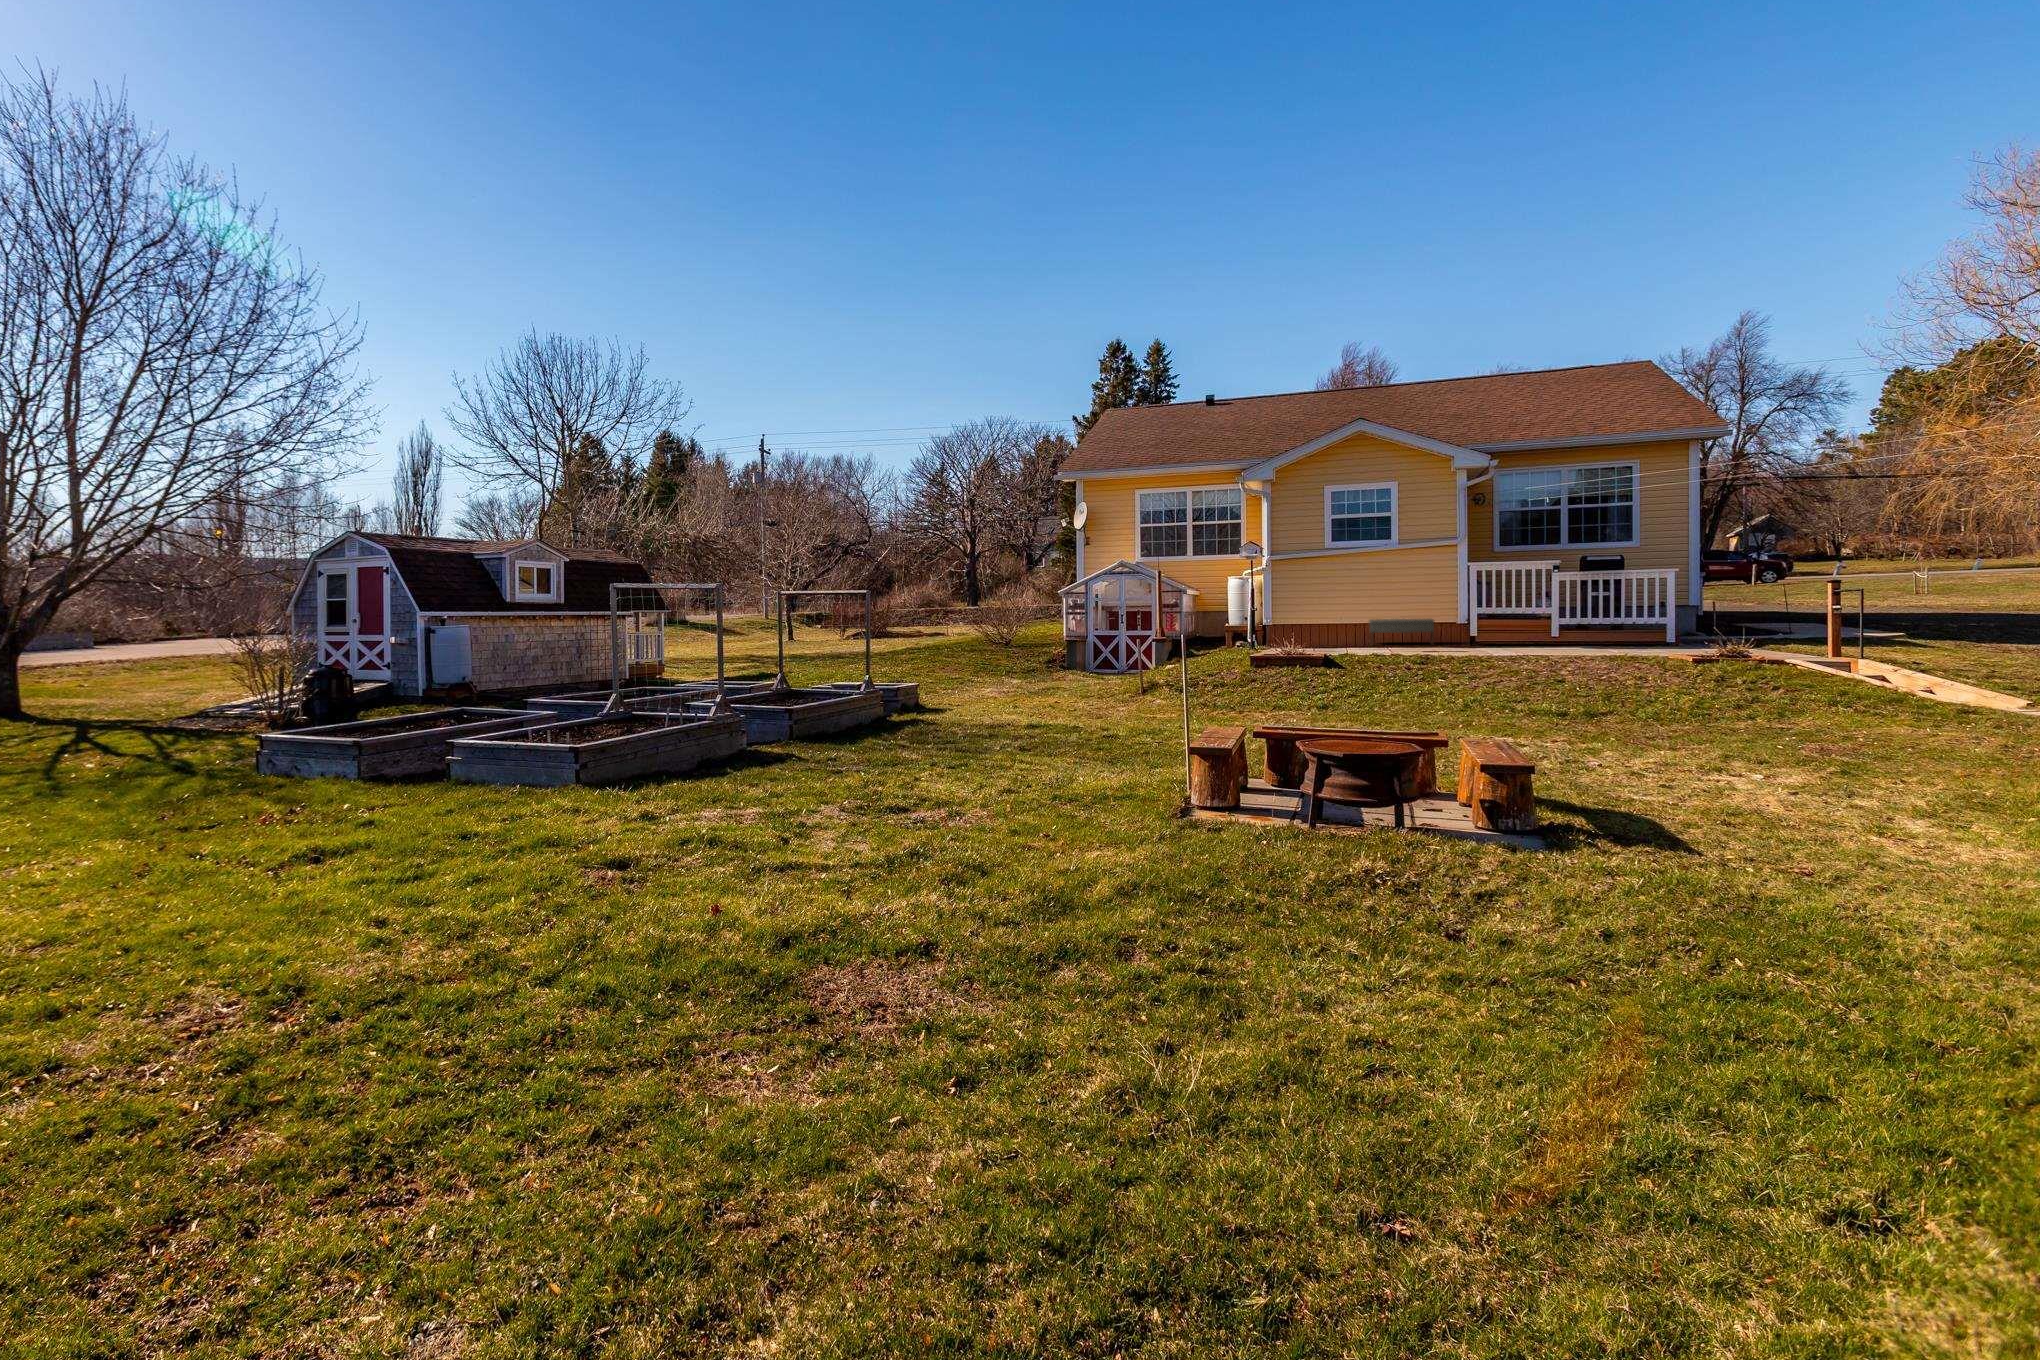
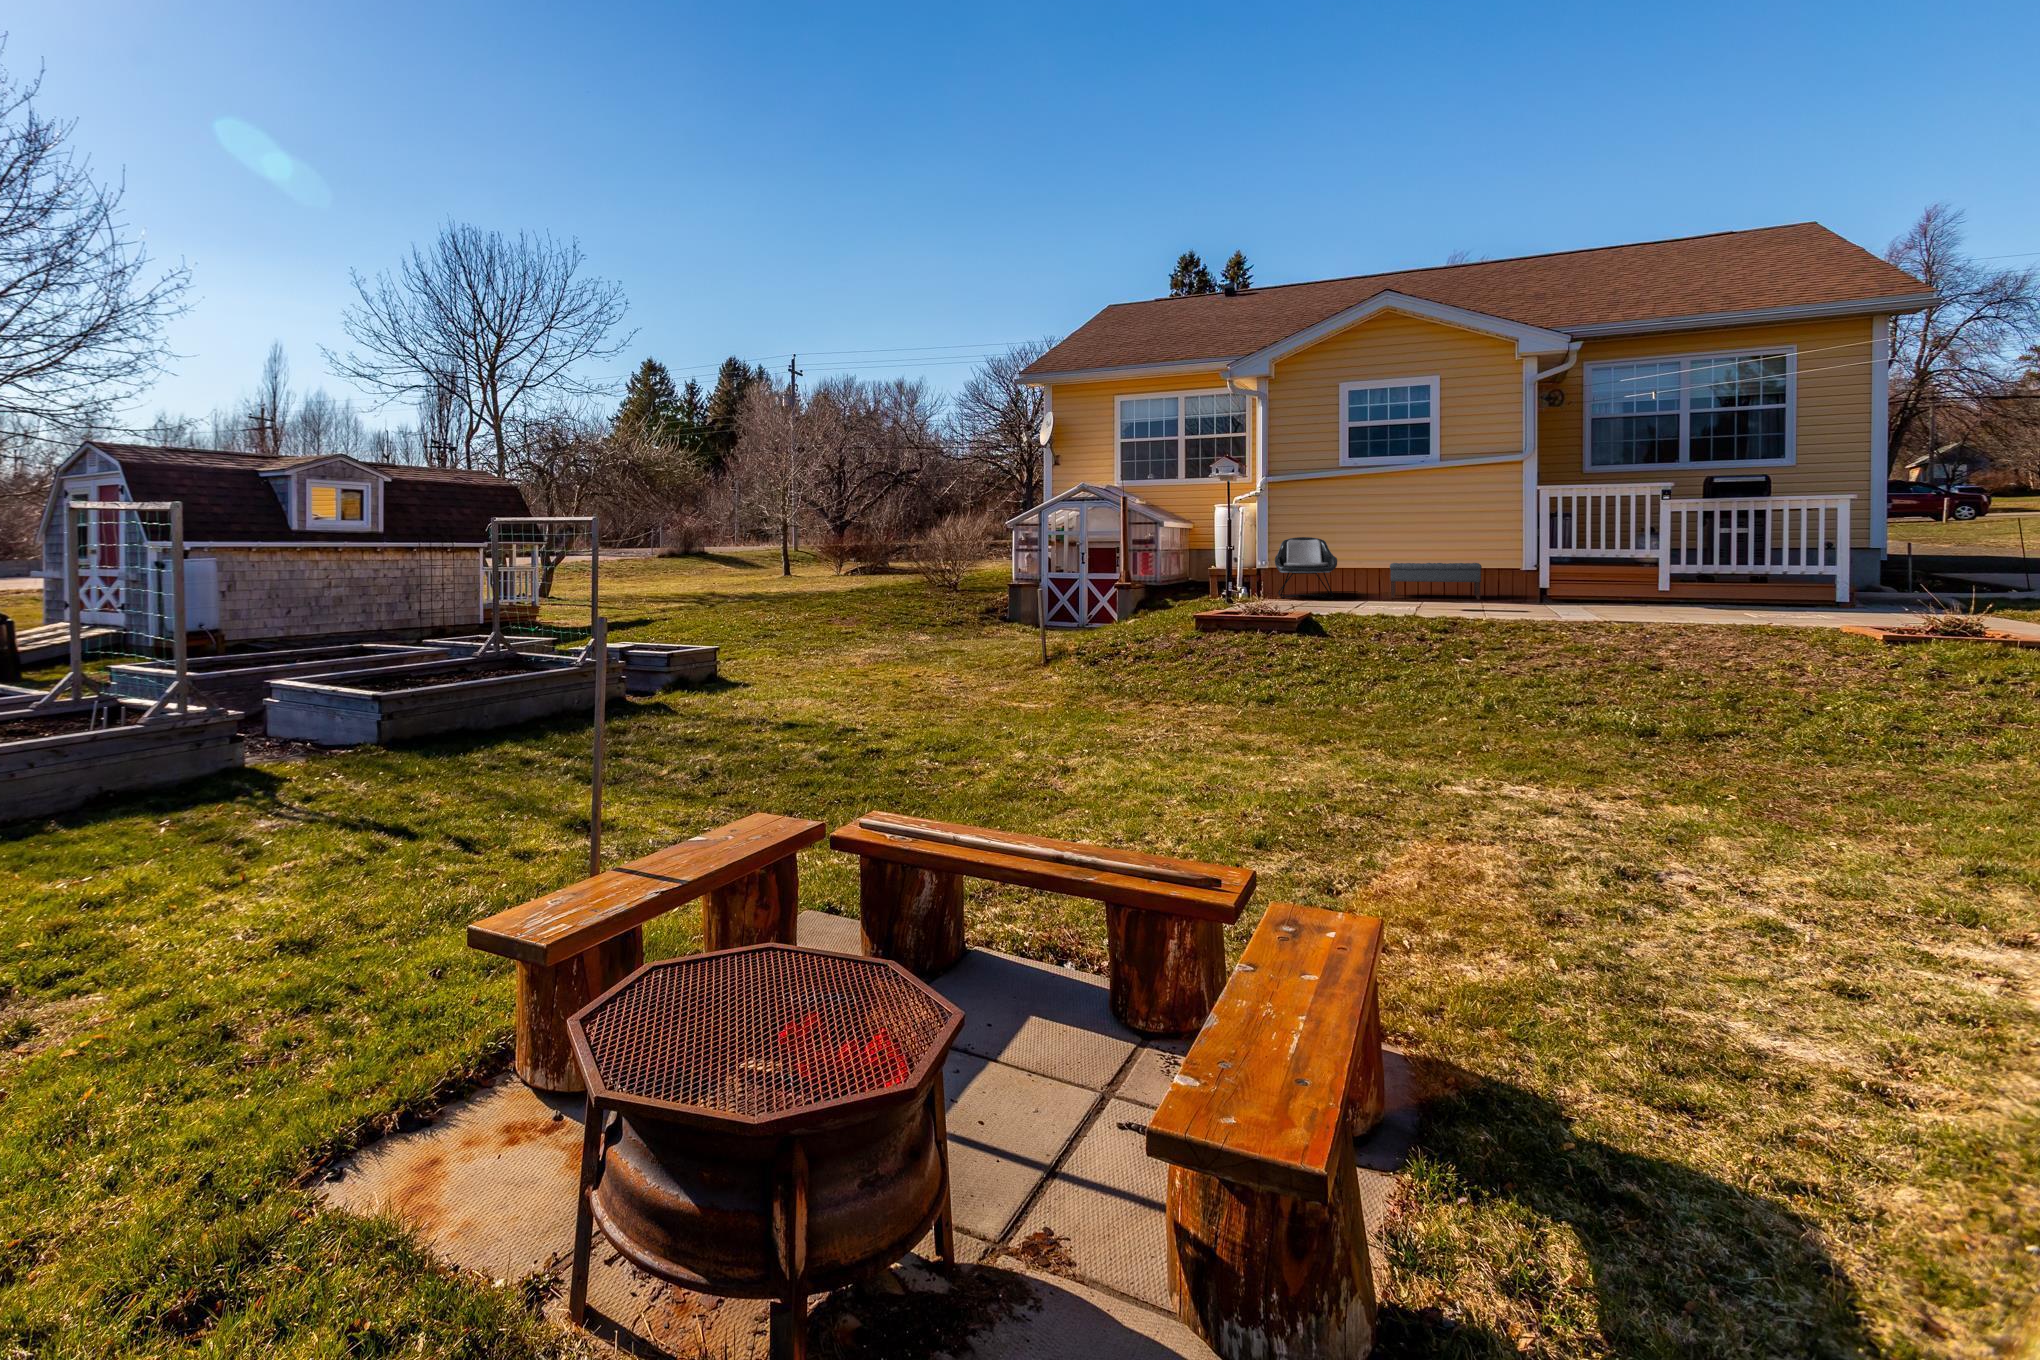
lounge chair: none [1286,601,1333,647] -> present [1275,537,1337,599]

